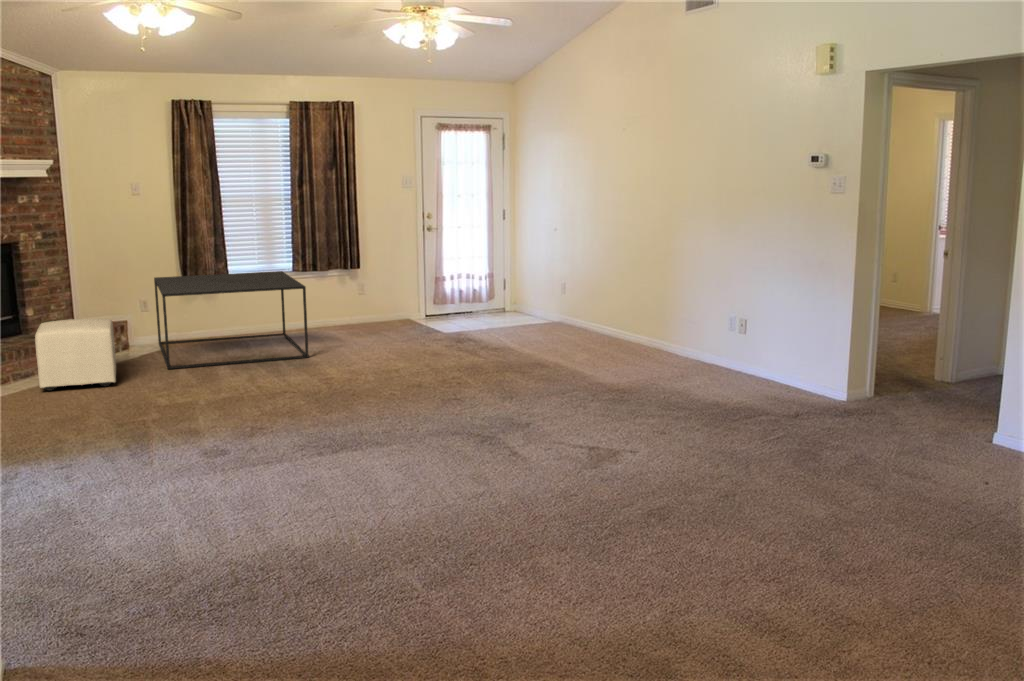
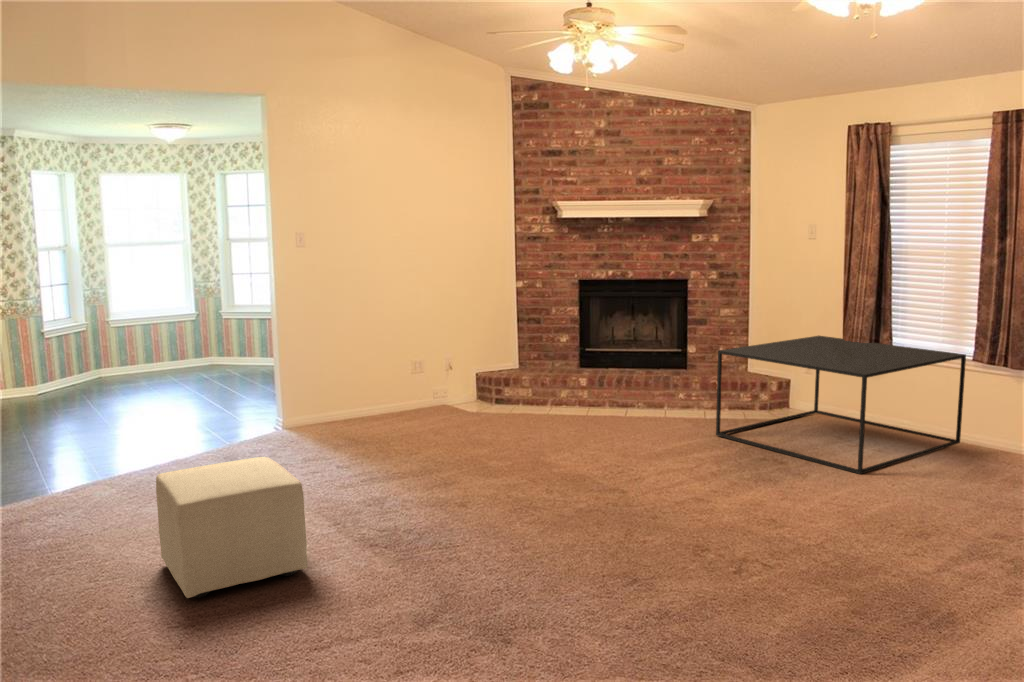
ottoman: present [35,319,116,390] -> present [156,457,307,598]

